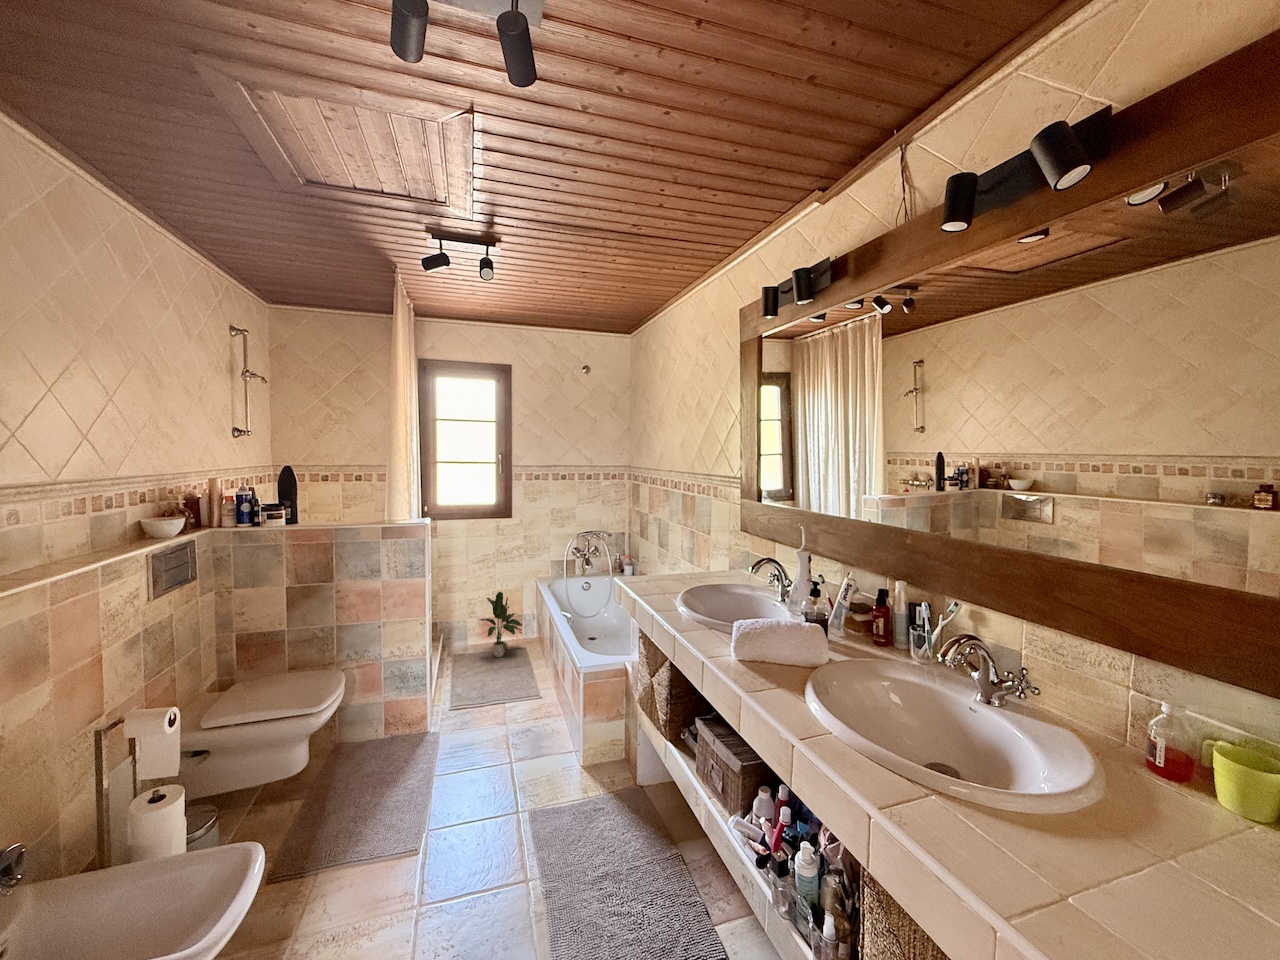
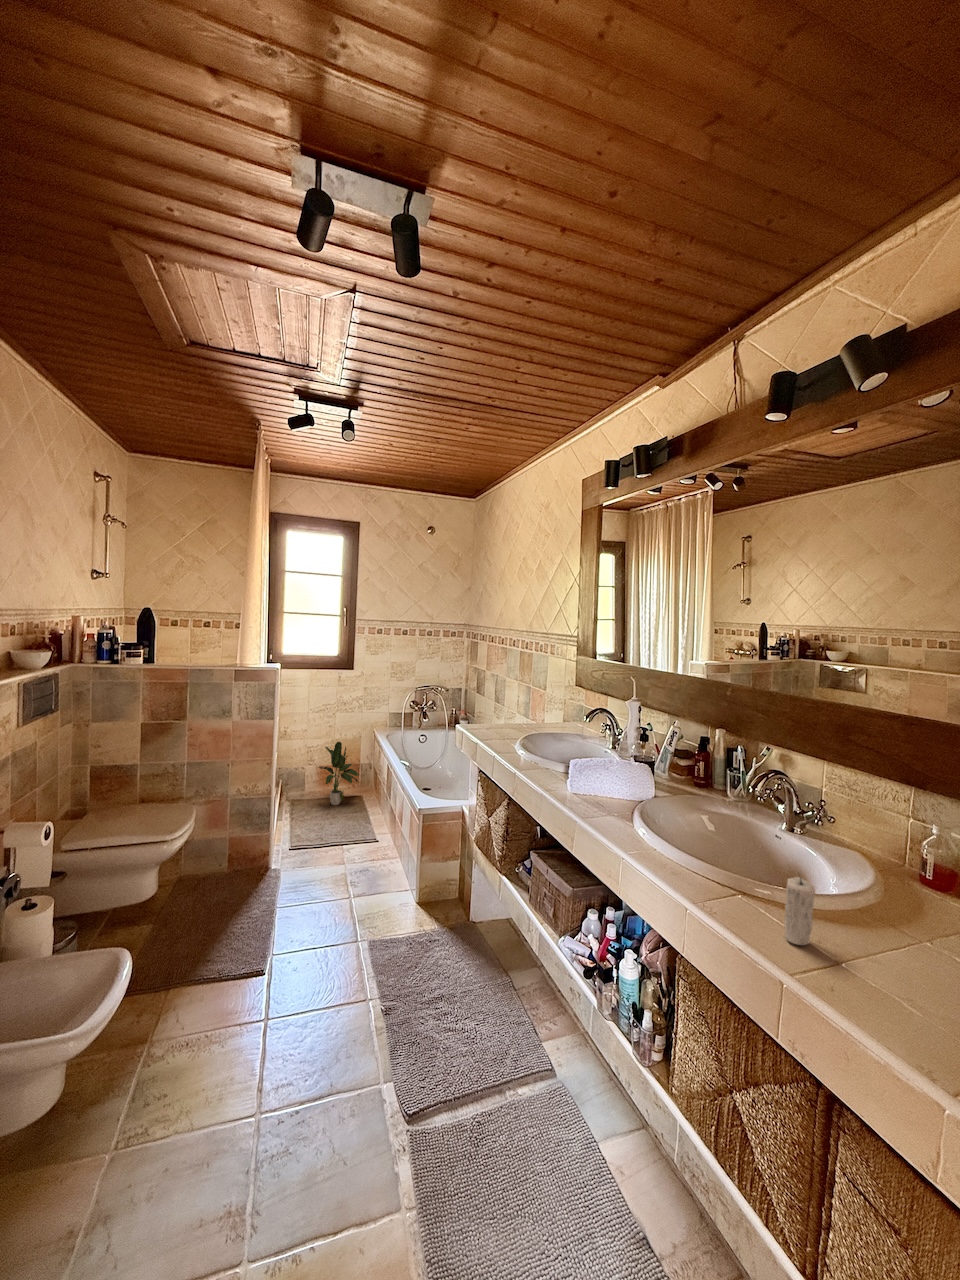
candle: none [998,783,1038,880] -> present [784,877,815,945]

